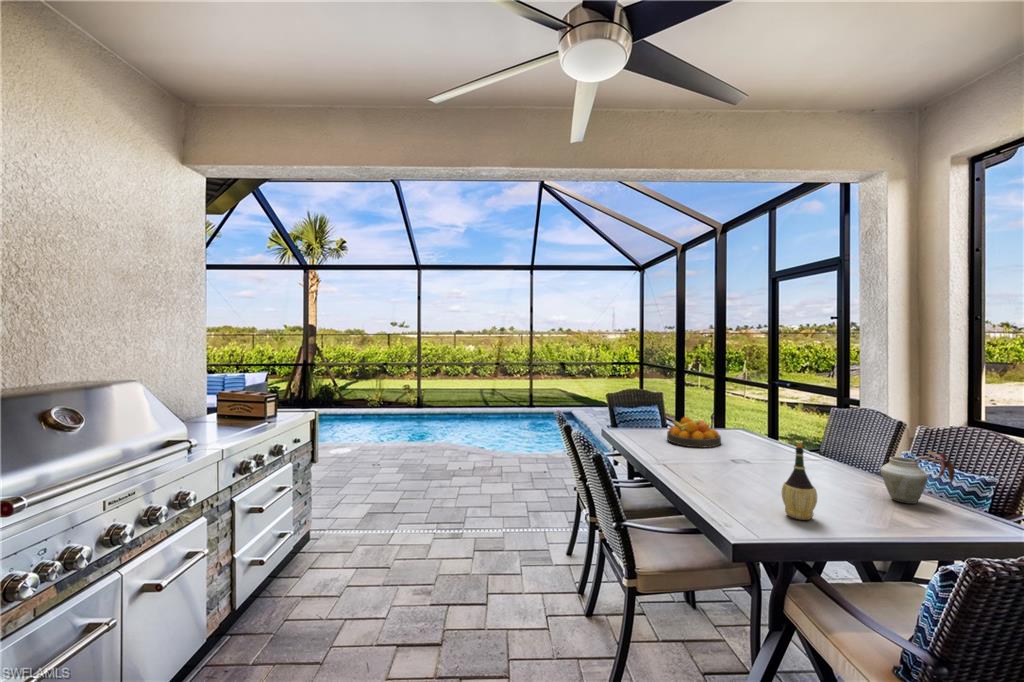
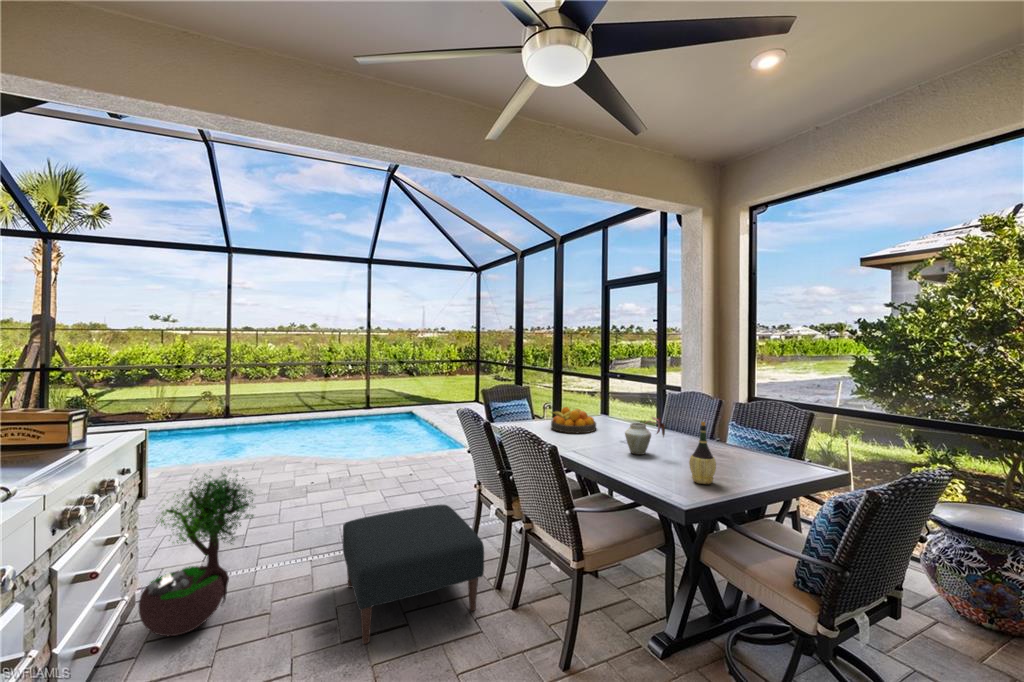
potted tree: none [304,445,379,570] -> present [139,475,254,636]
vase: present [880,451,955,504] -> present [625,417,665,455]
ottoman: none [439,502,558,612] -> present [343,505,484,644]

